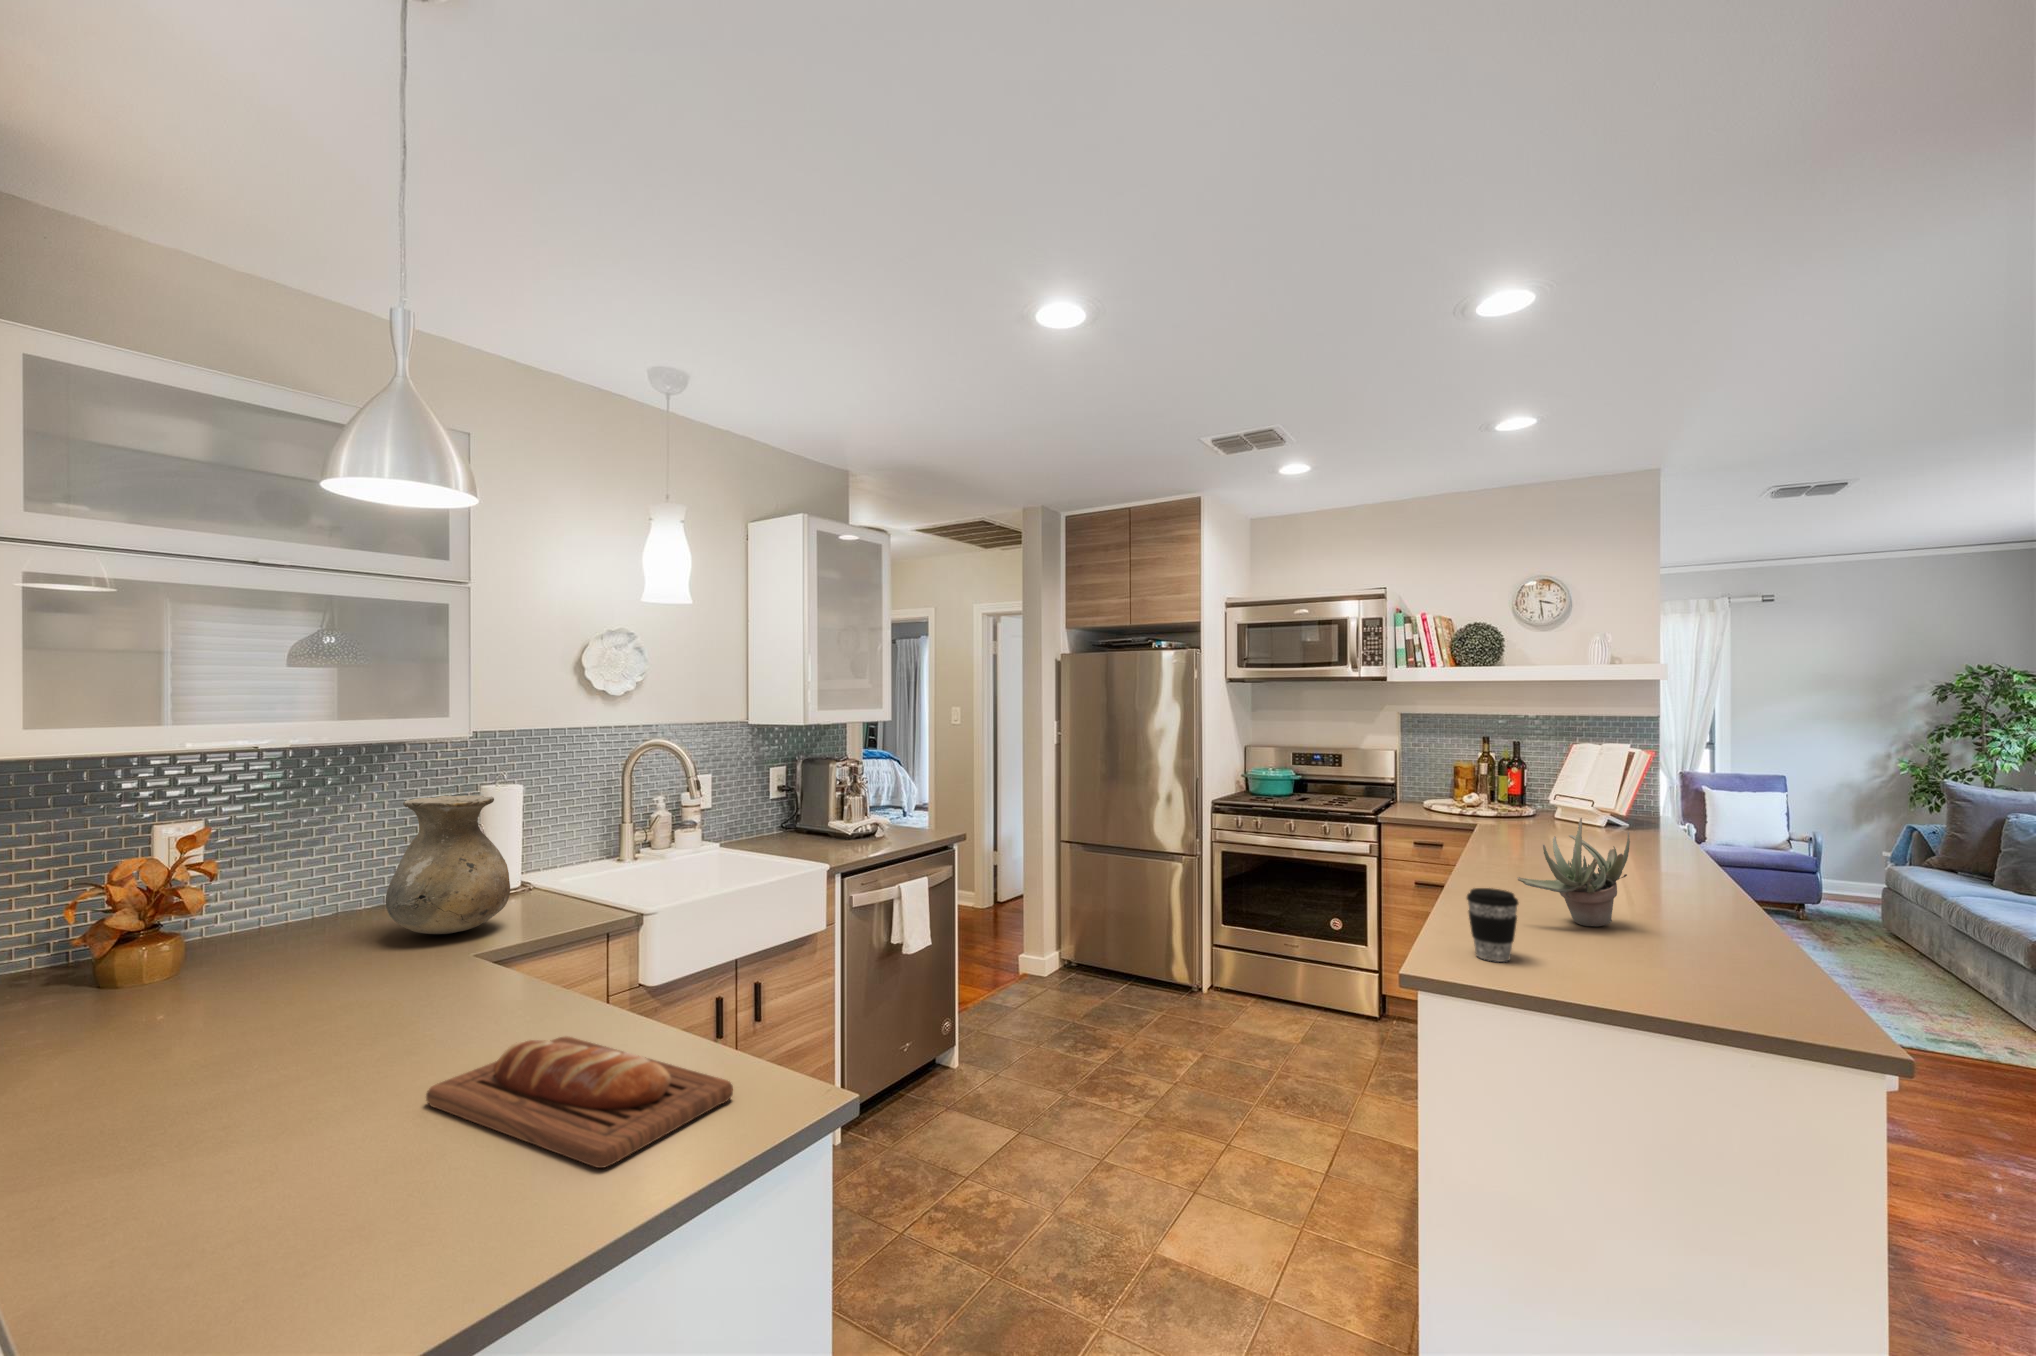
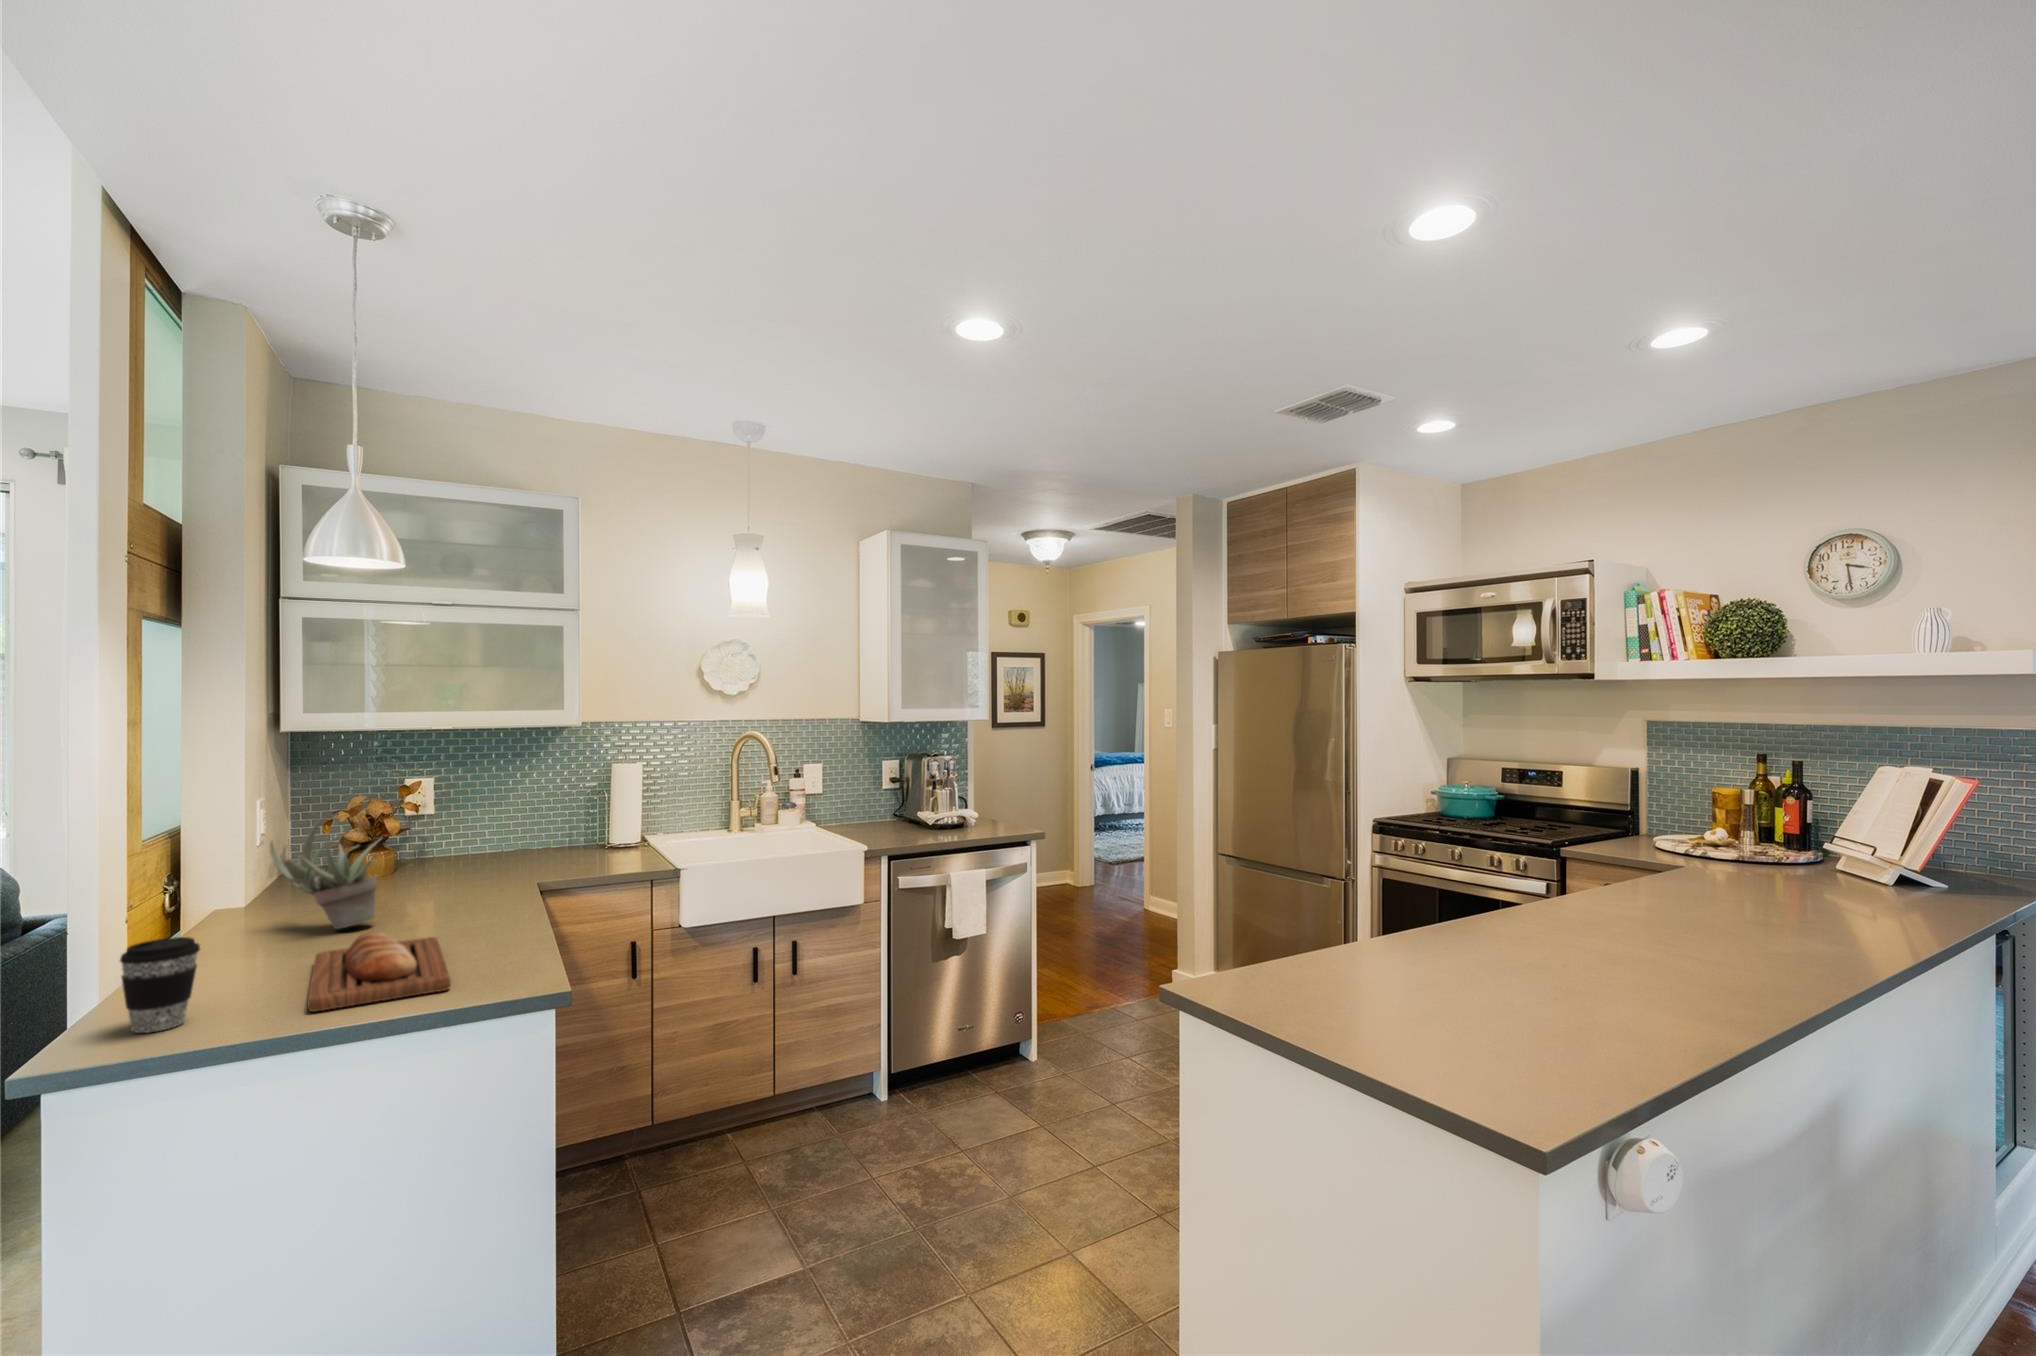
vase: present [385,795,510,934] -> none [488,768,576,869]
succulent plant: present [1518,818,1630,926] -> present [270,818,383,929]
coffee cup: present [1467,888,1519,962] -> present [120,937,200,1033]

